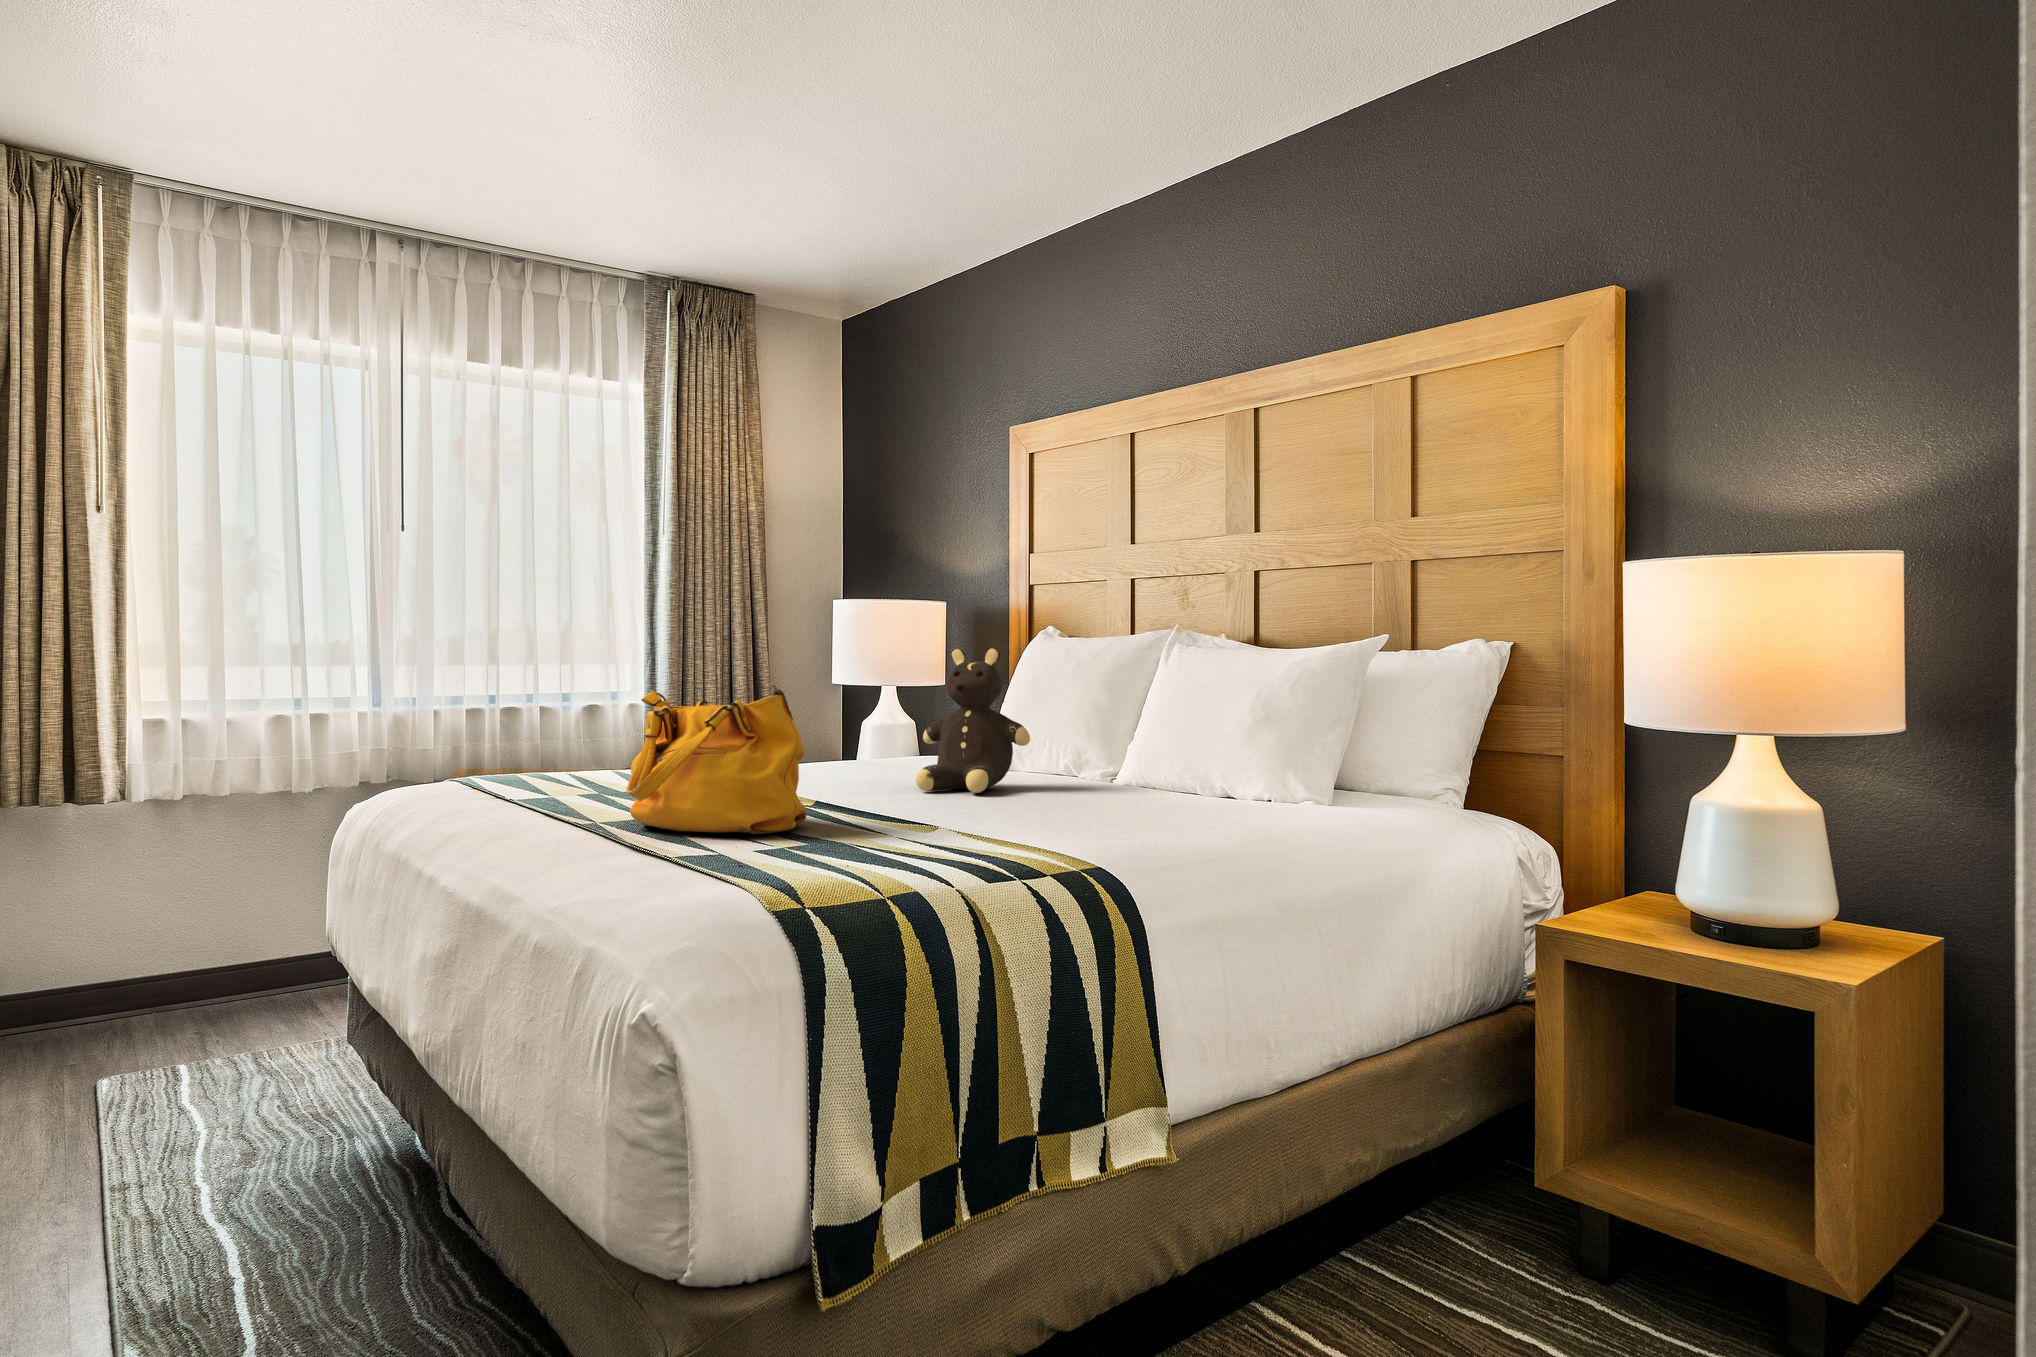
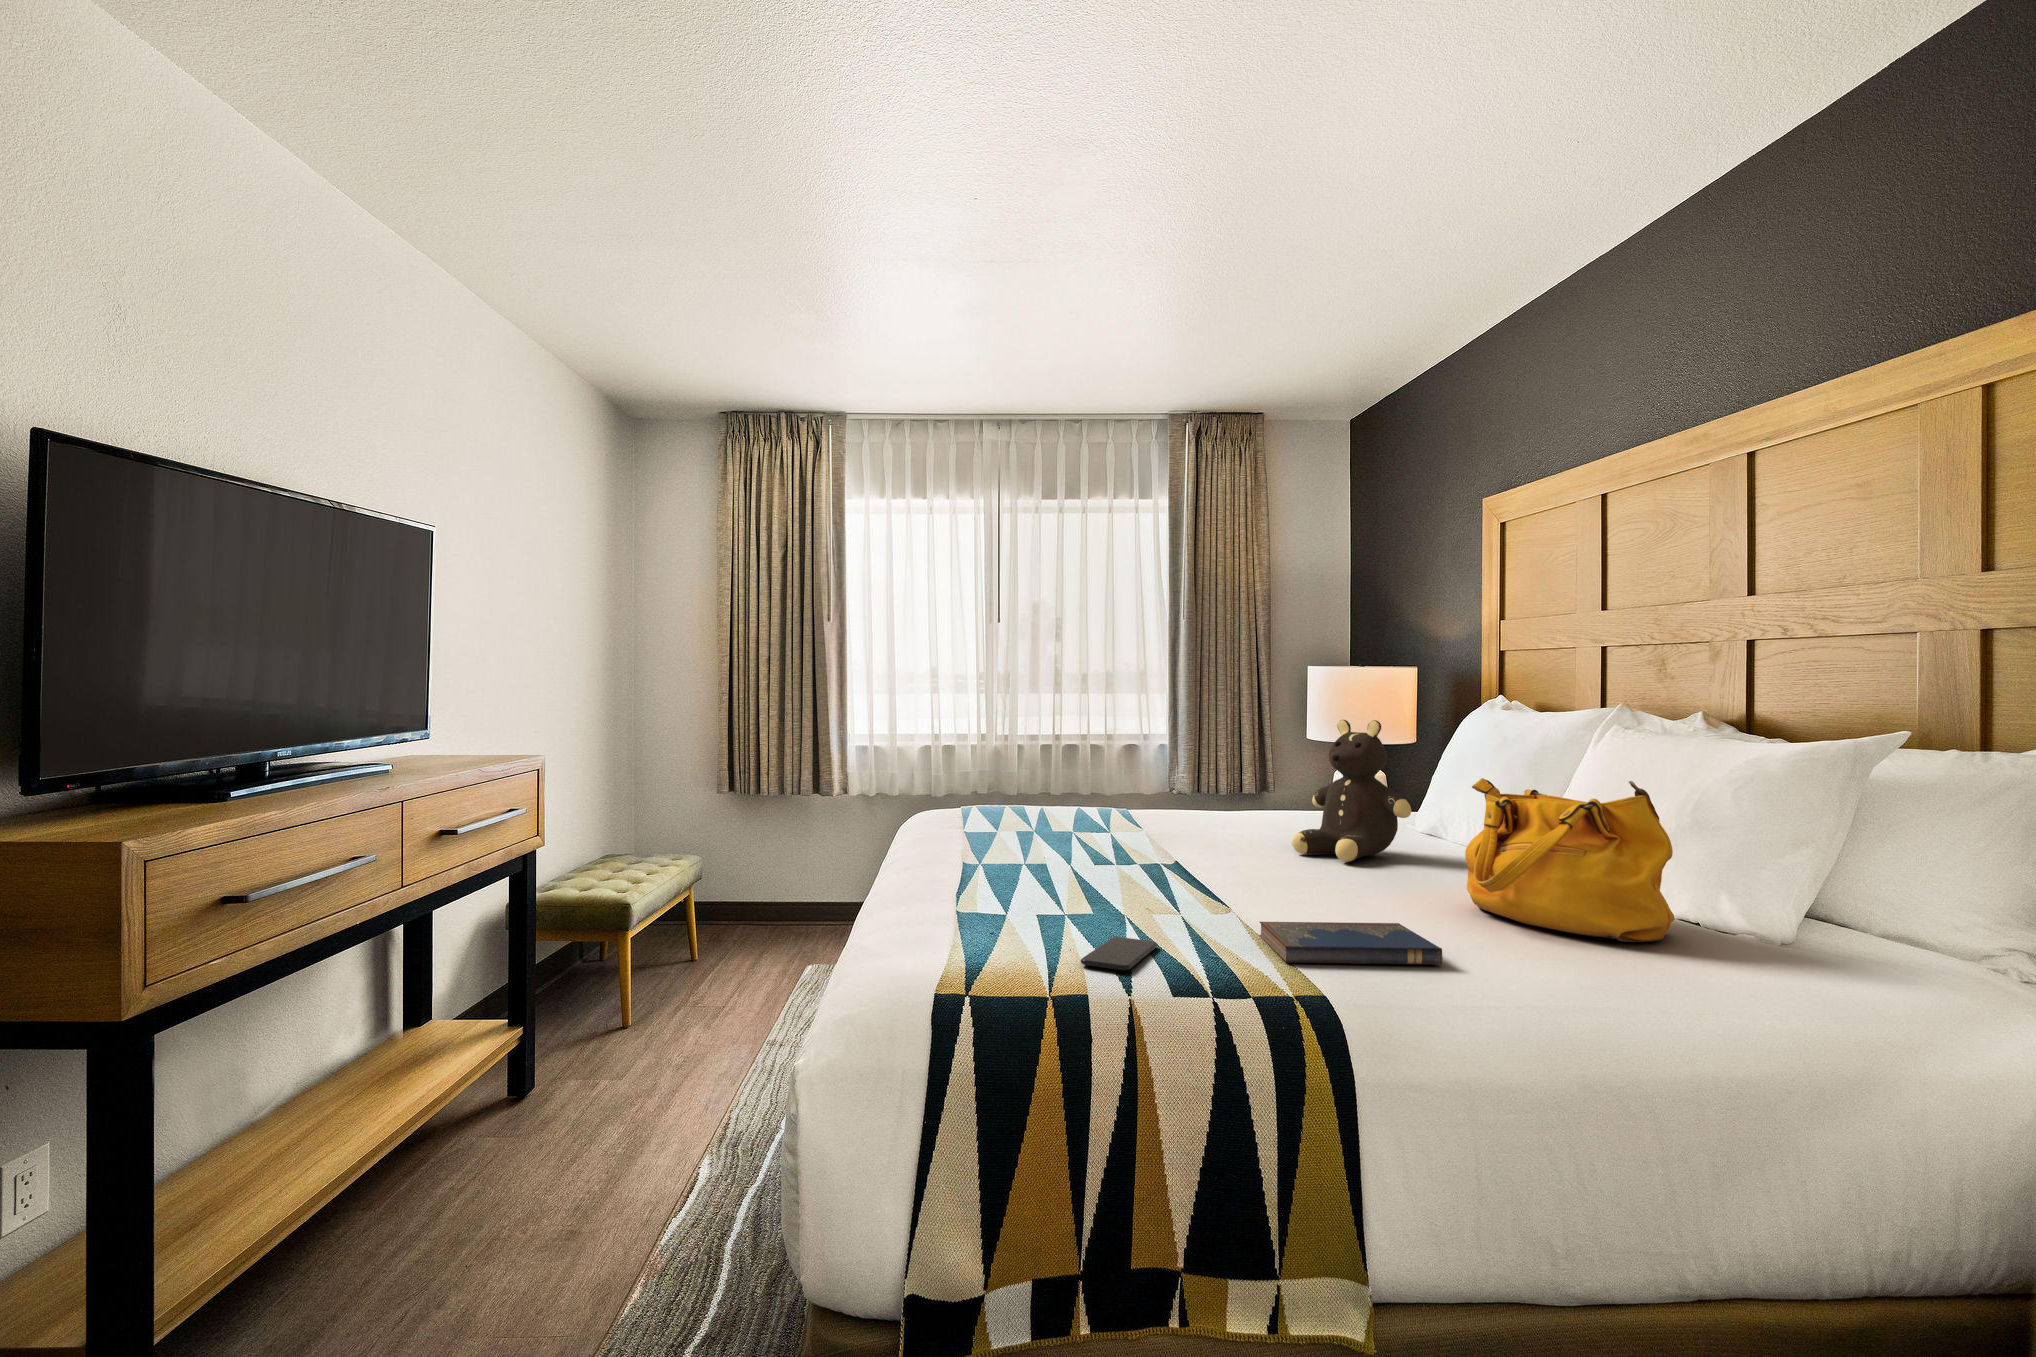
handbag: present [626,682,806,834] -> present [1465,778,1675,942]
hardcover book: none [997,821,1165,857] -> present [1260,922,1442,964]
smartphone: none [880,857,940,879] -> present [1081,937,1157,971]

